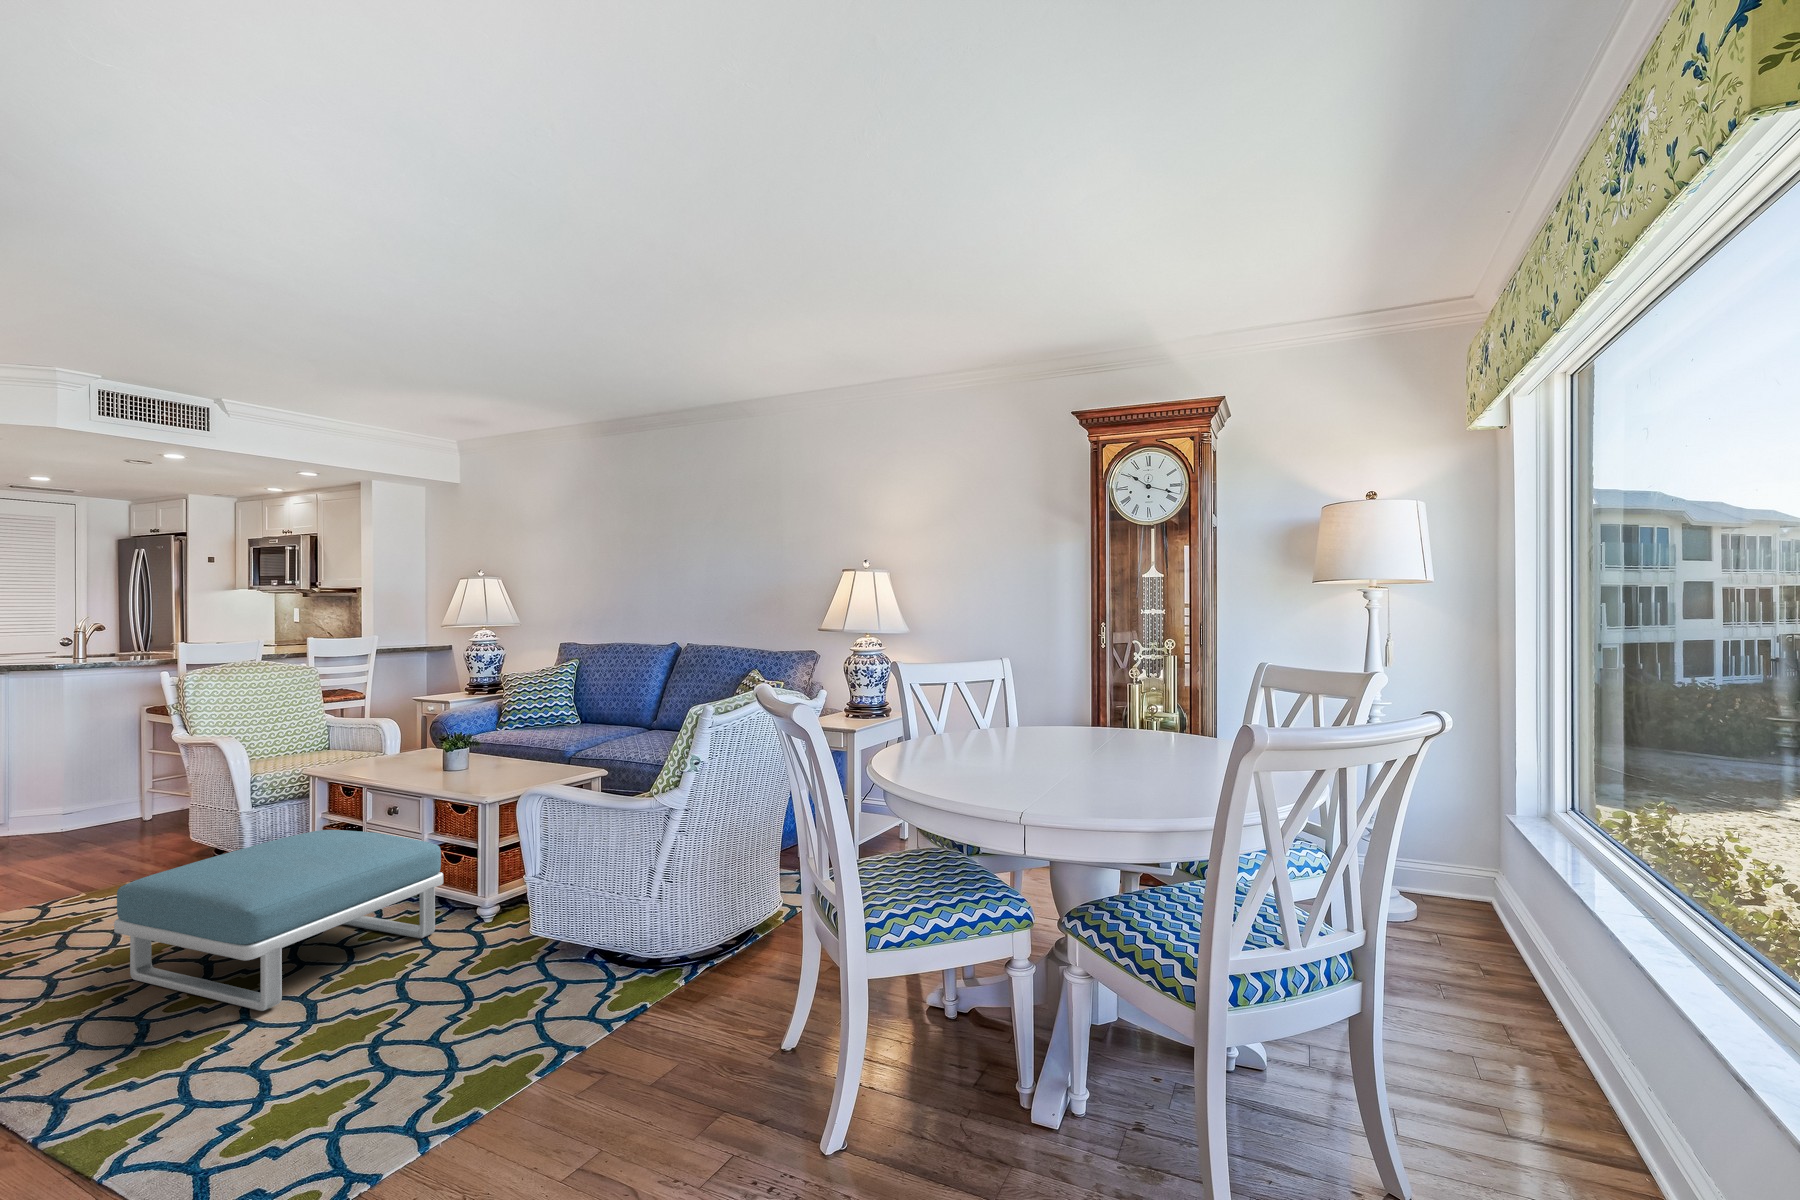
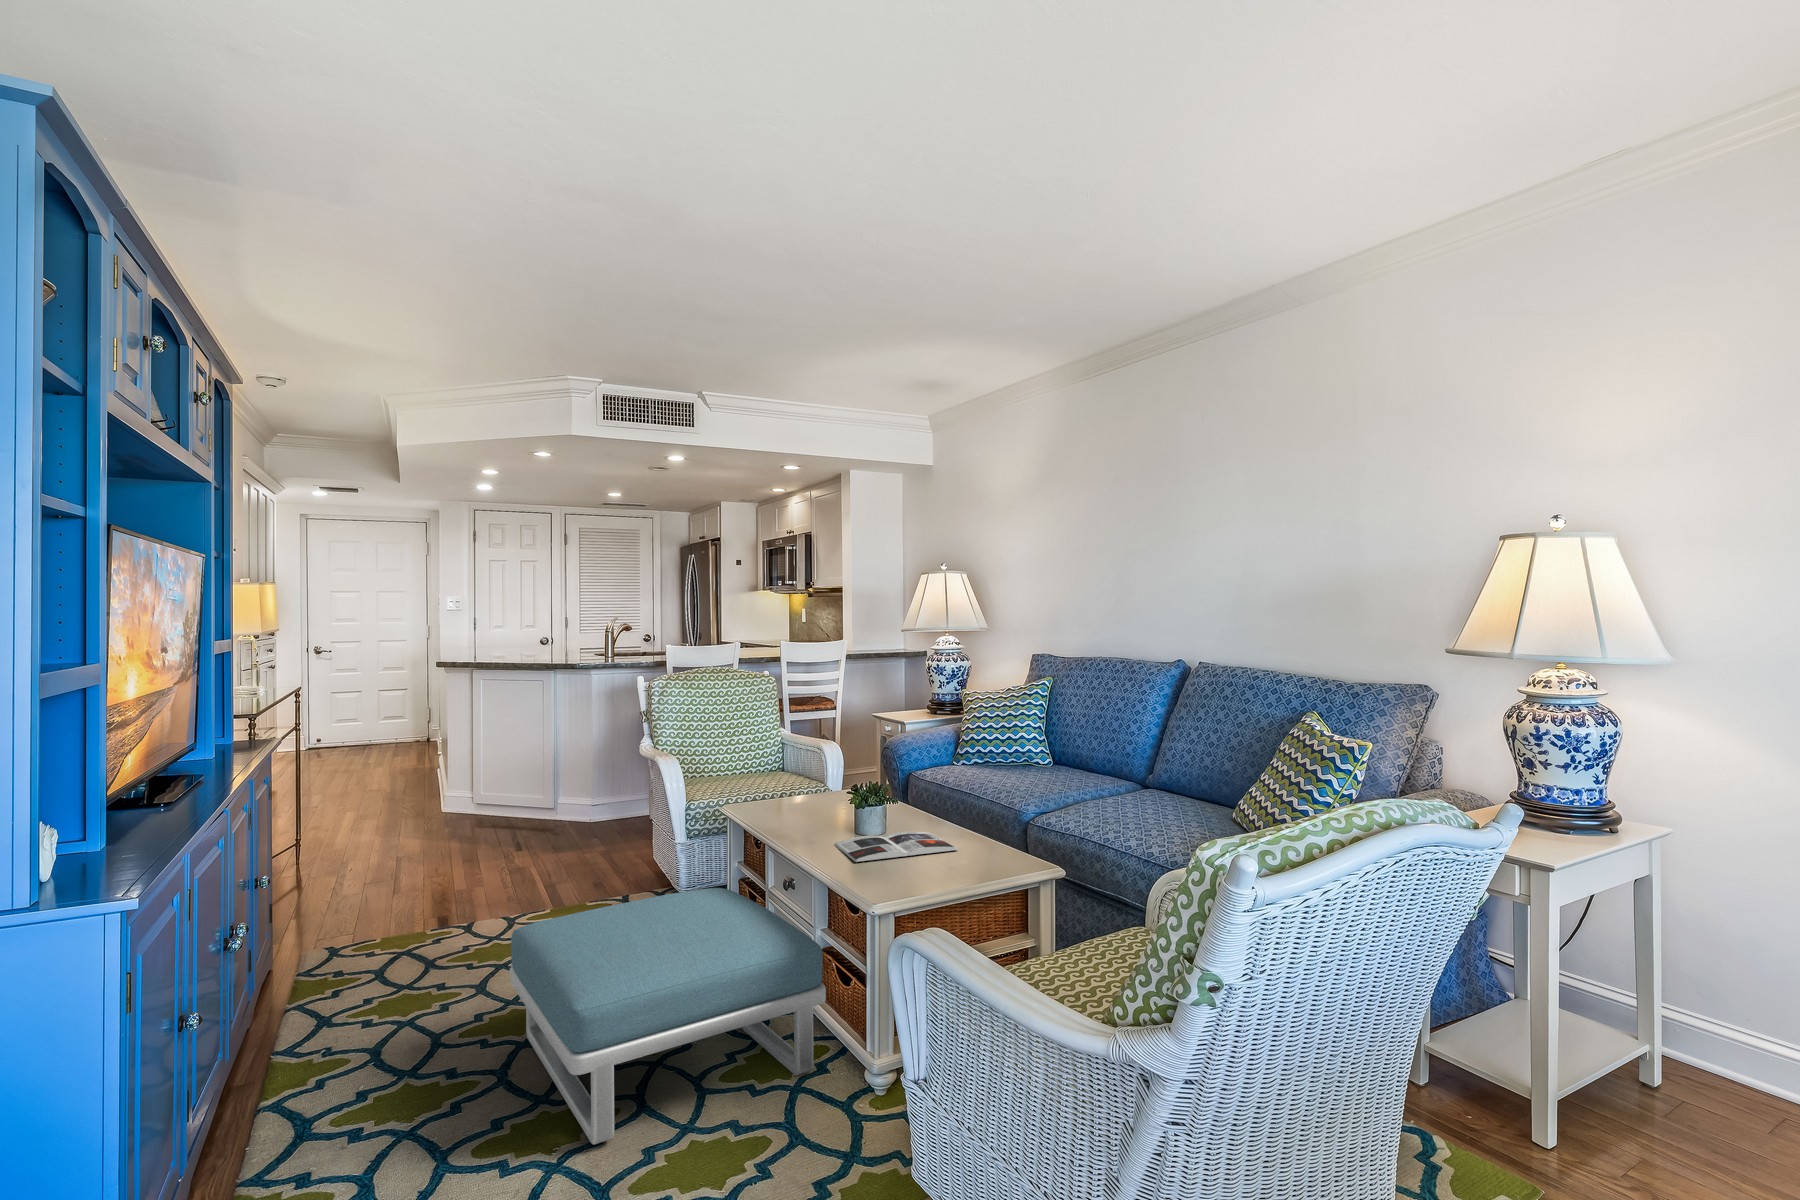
magazine: none [431,766,534,788] -> present [834,832,958,862]

